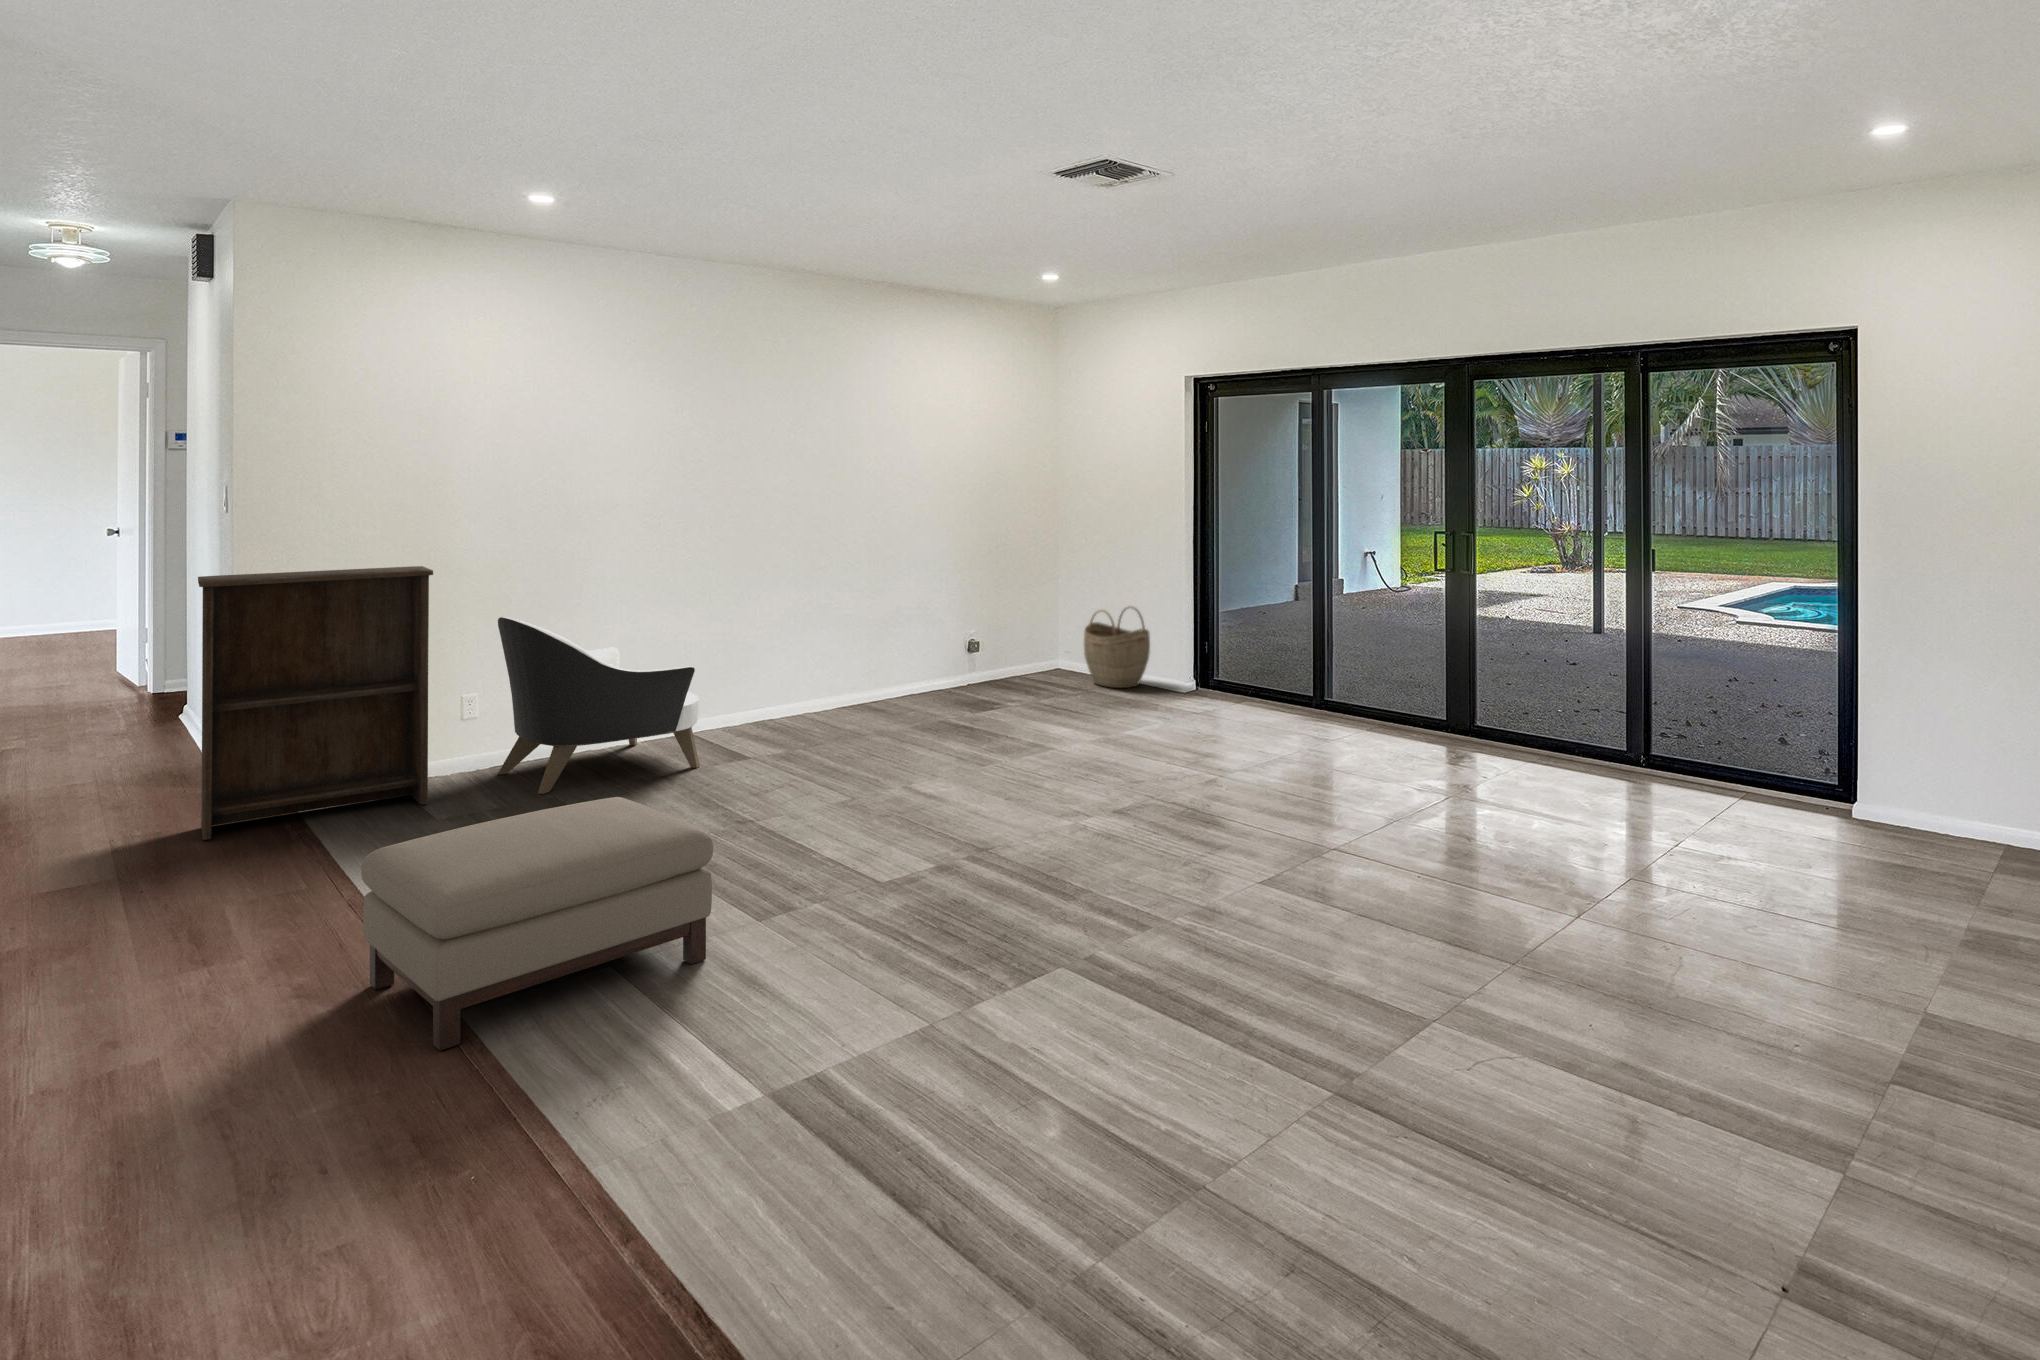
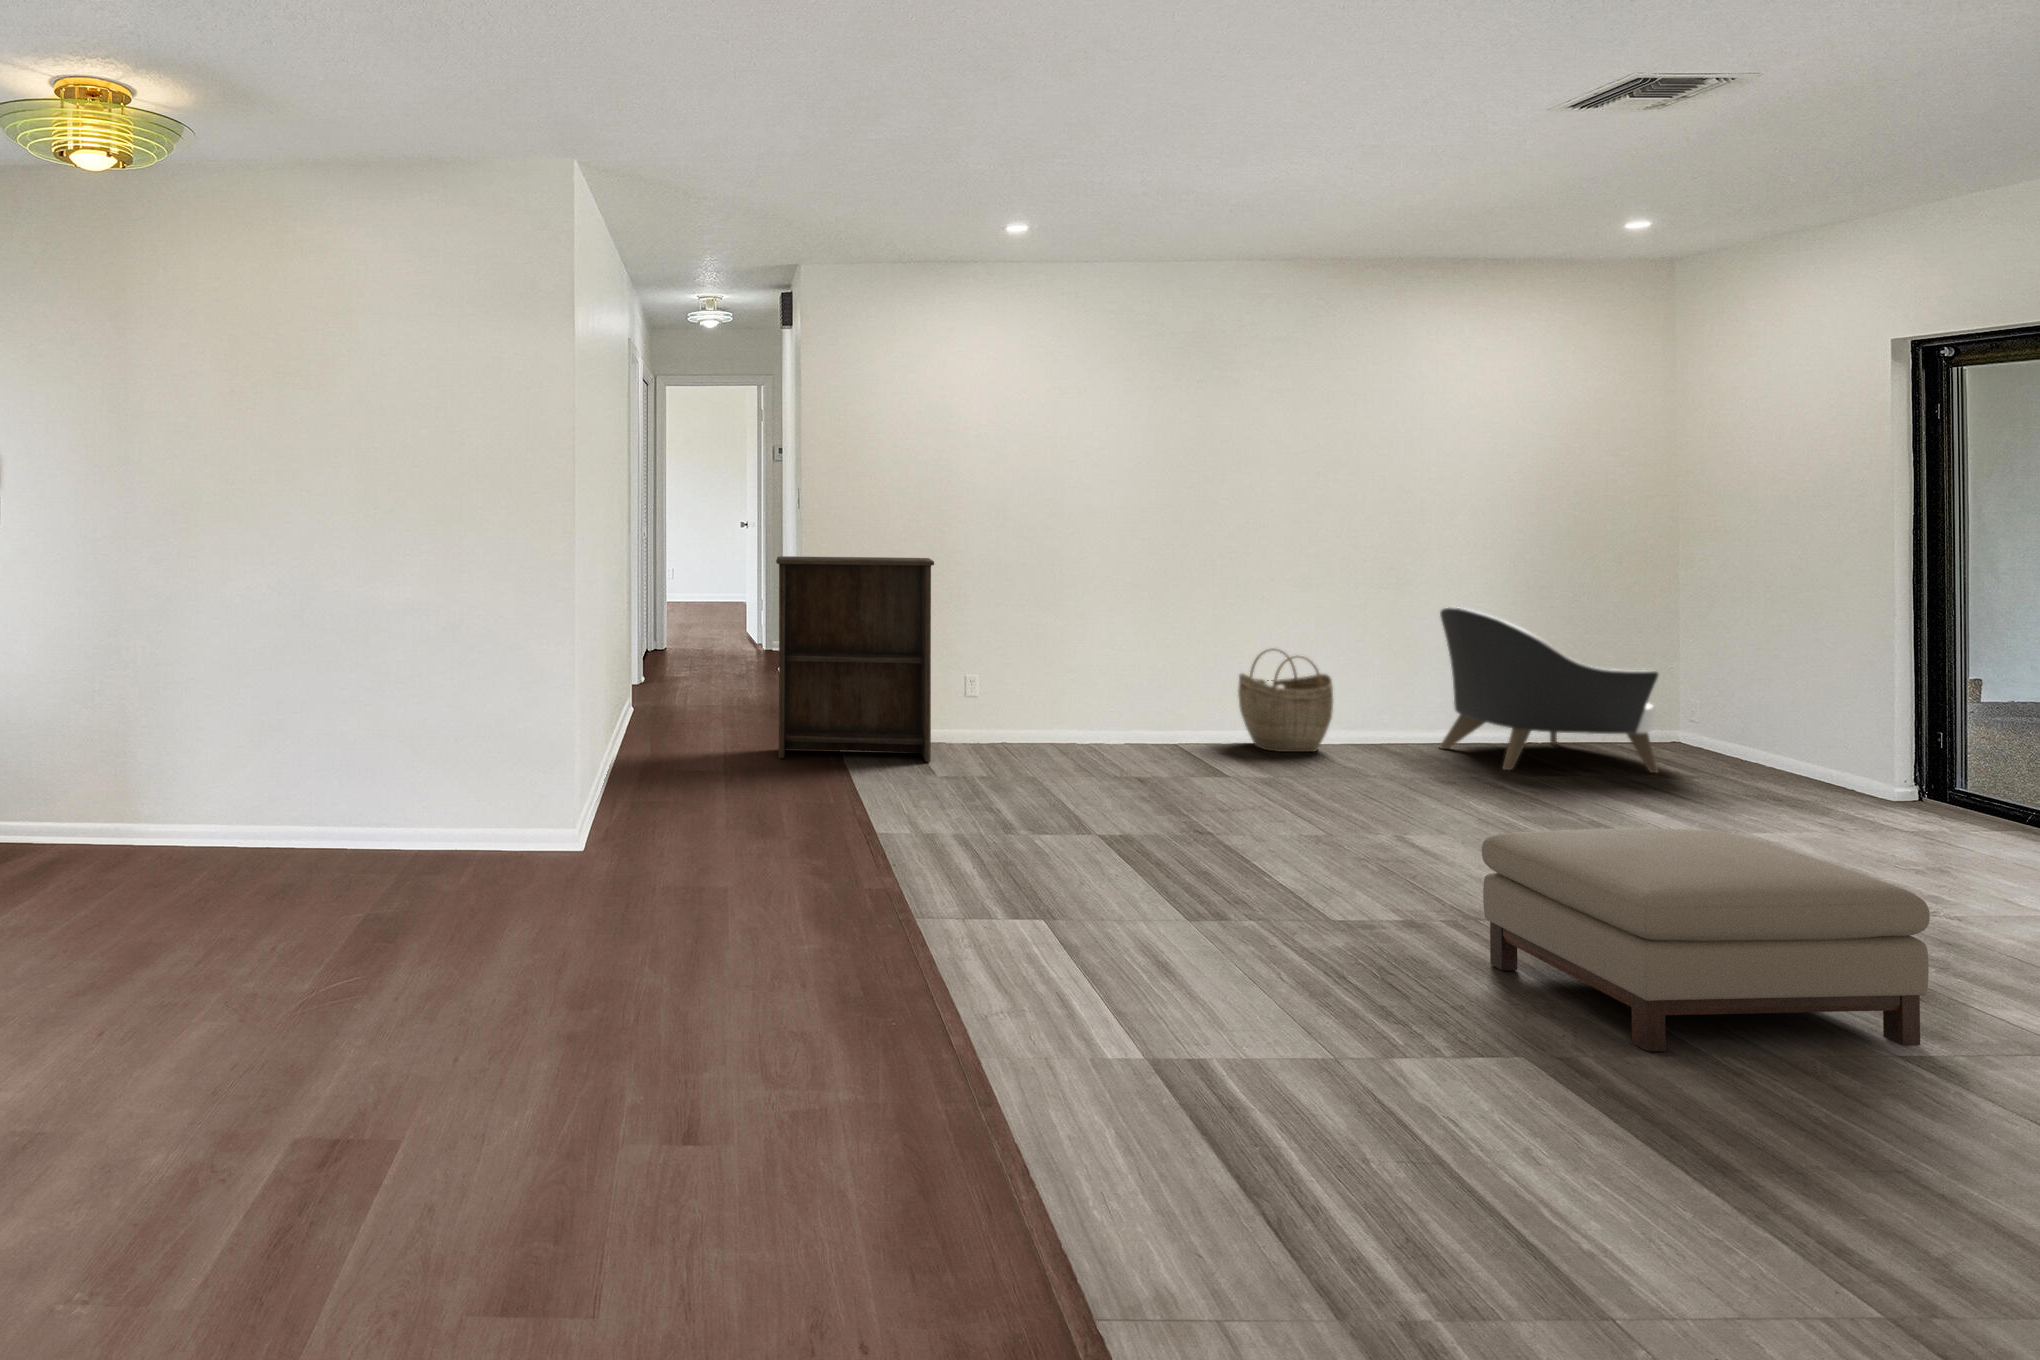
woven basket: present [1084,606,1150,688] -> present [1238,648,1333,752]
armchair: present [498,617,700,794] -> present [1439,607,1658,773]
ottoman: present [361,797,713,1051] -> present [1482,829,1930,1051]

